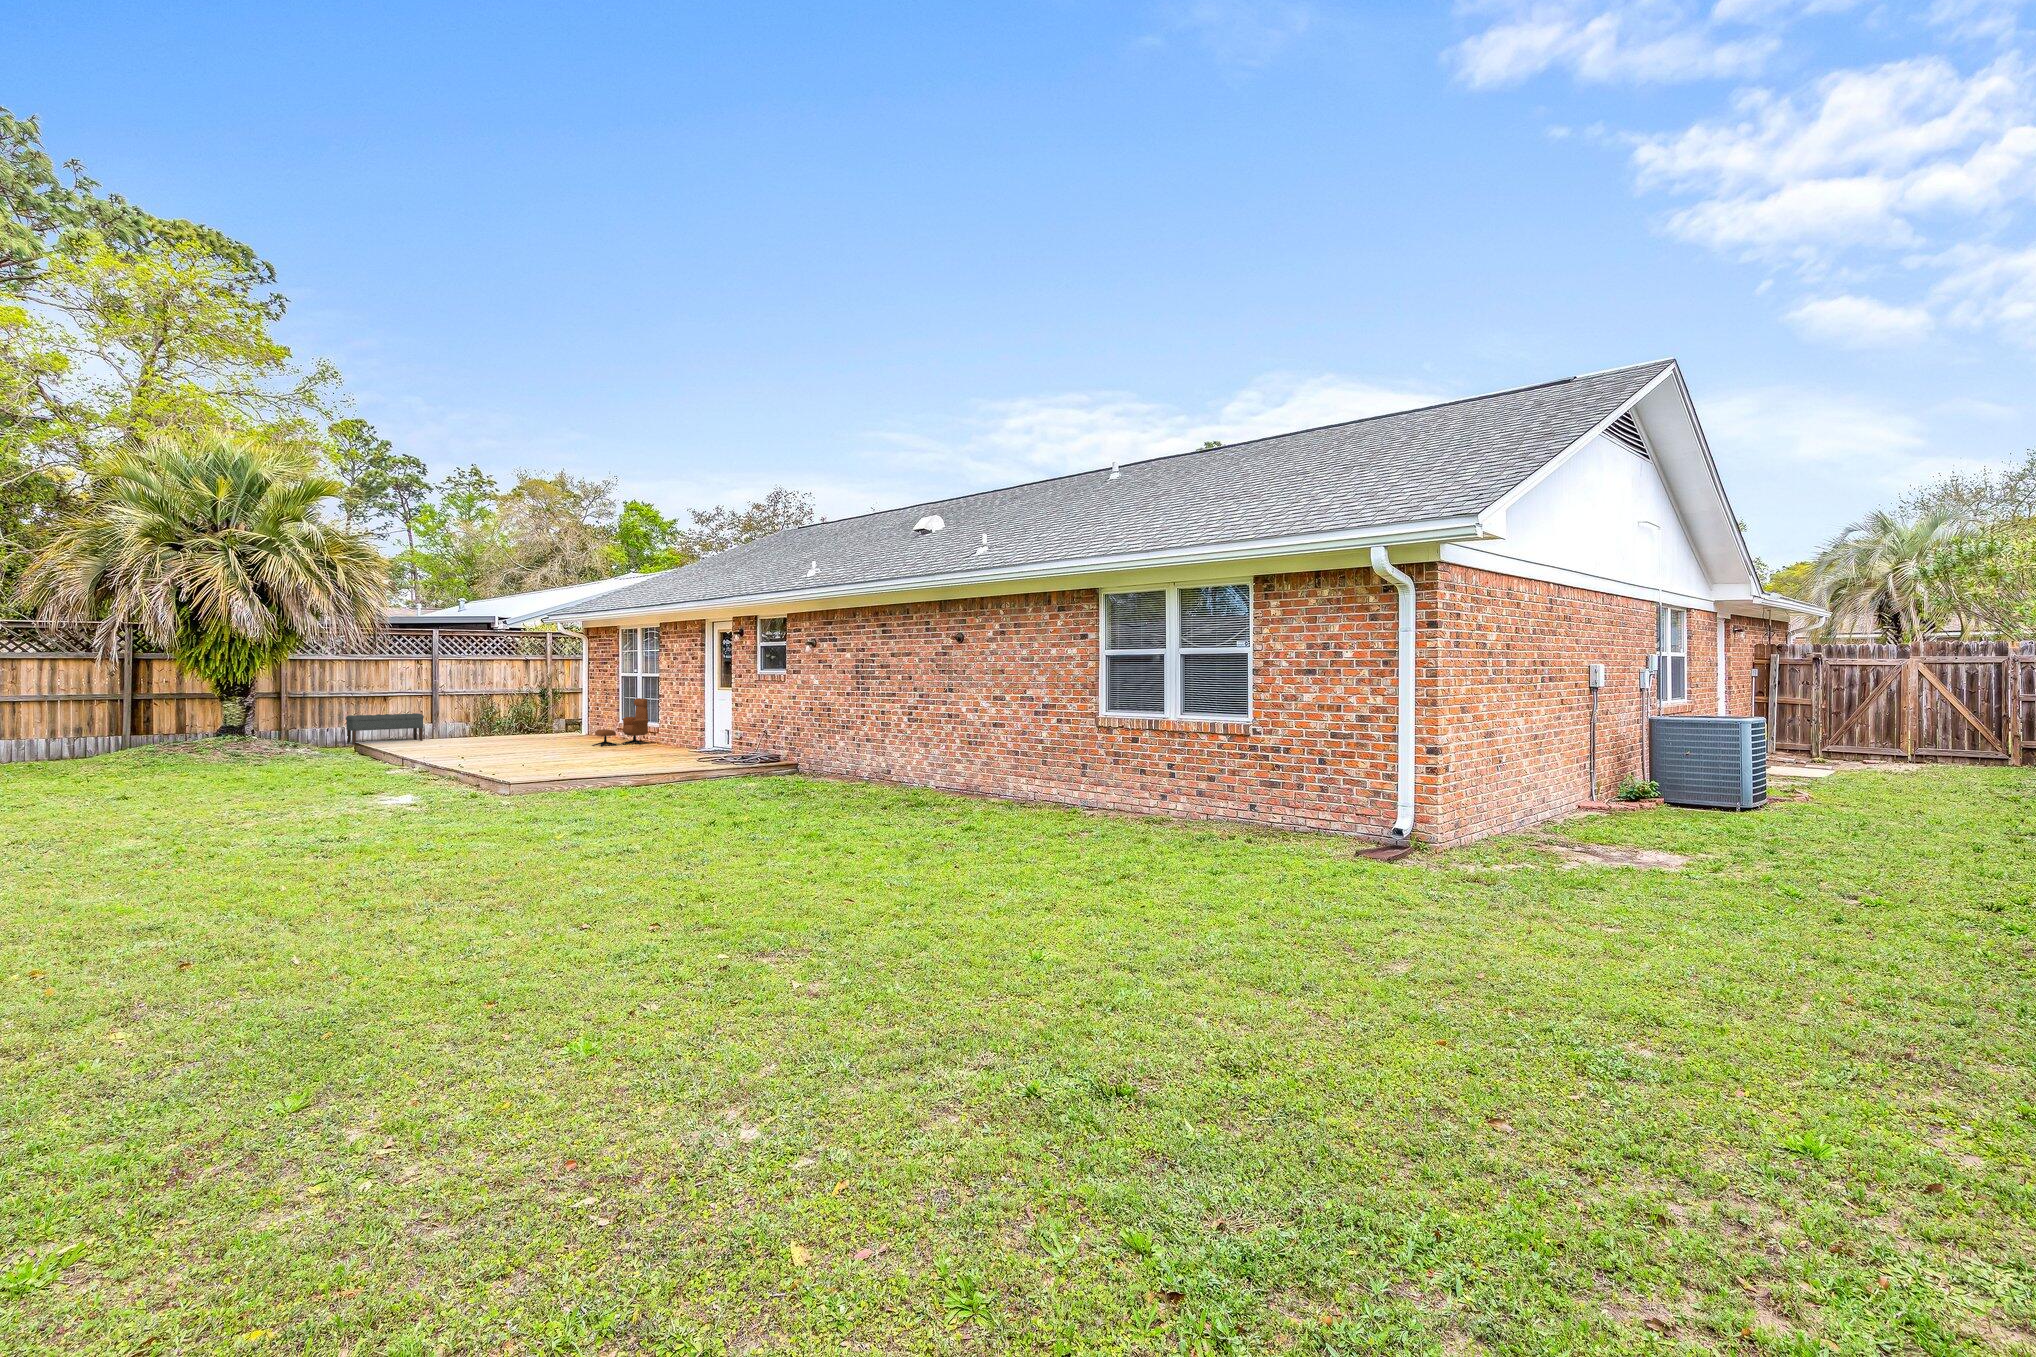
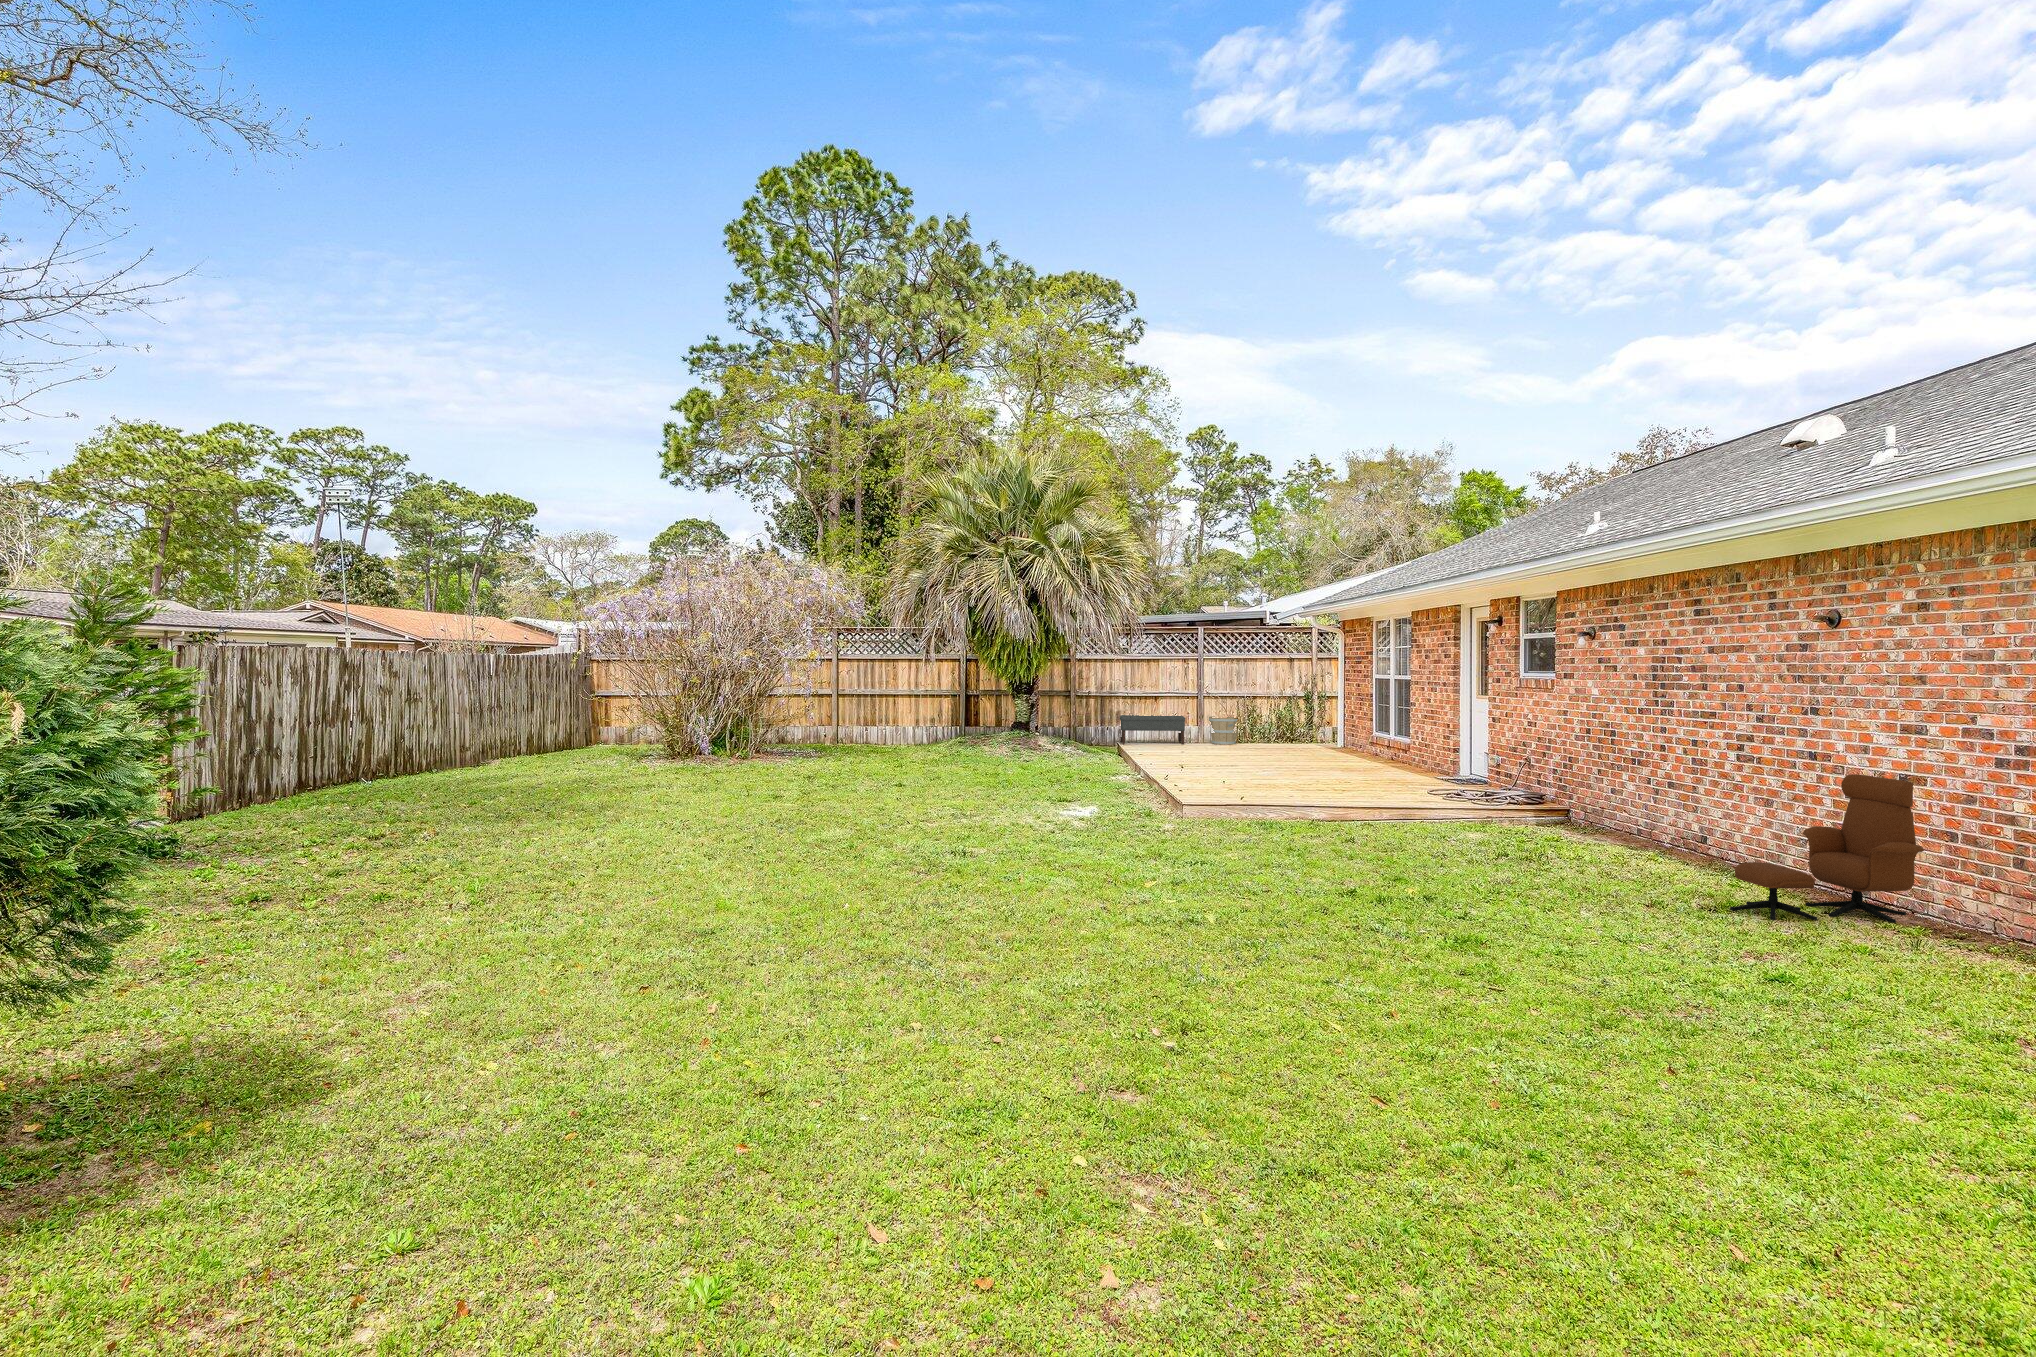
lounge chair: present [592,698,649,746] -> present [1730,774,1924,923]
wooden bucket: none [446,712,481,739] -> present [1209,716,1238,745]

